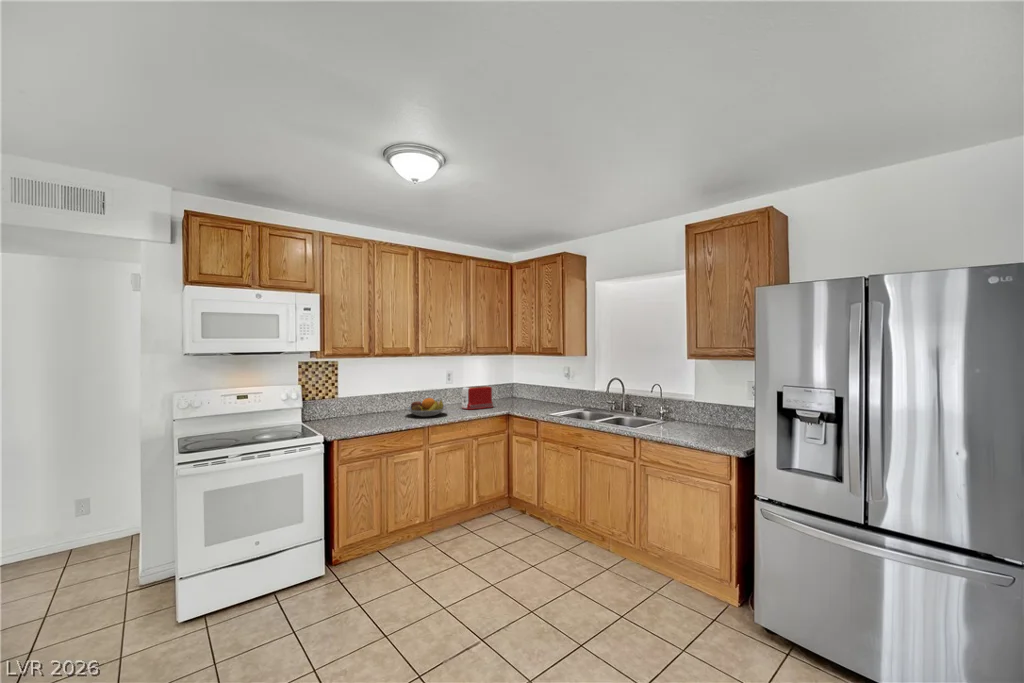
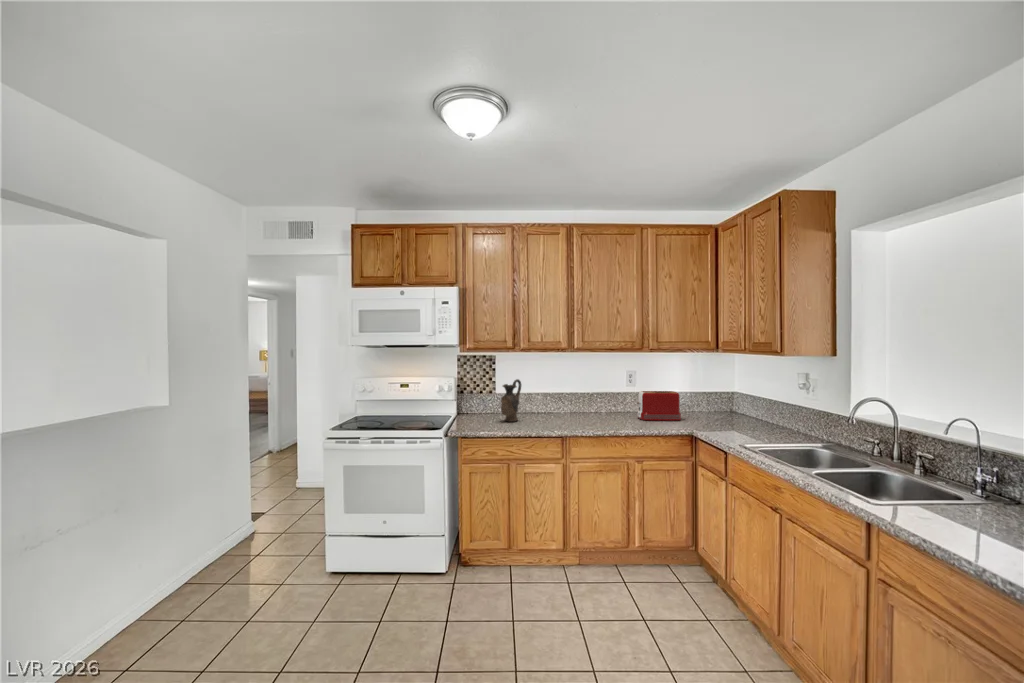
ceramic pitcher: none [357,383,374,422] -> present [501,379,521,422]
fruit bowl: present [406,398,447,417] -> none [558,401,607,423]

